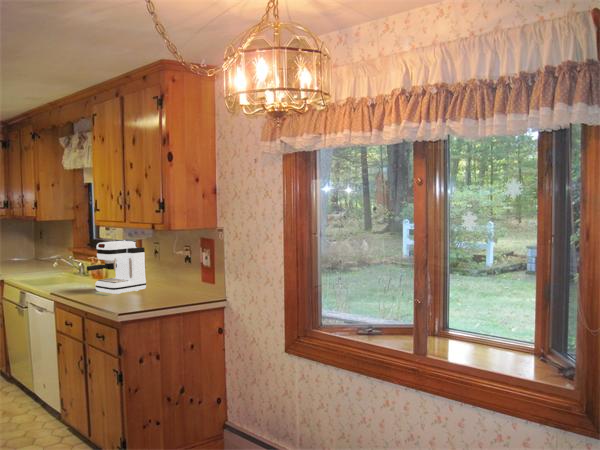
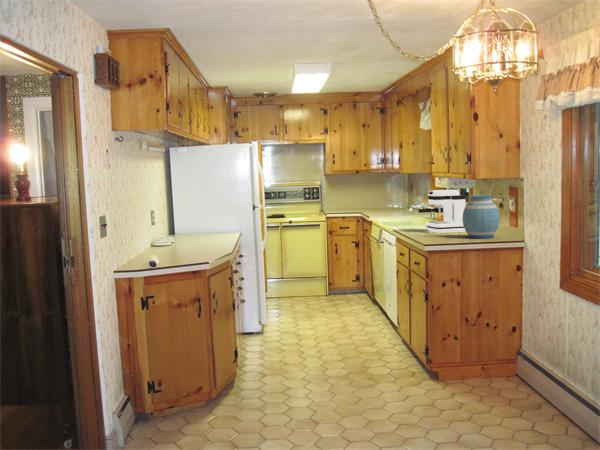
vase: none [151,247,194,299] -> present [462,195,500,238]

